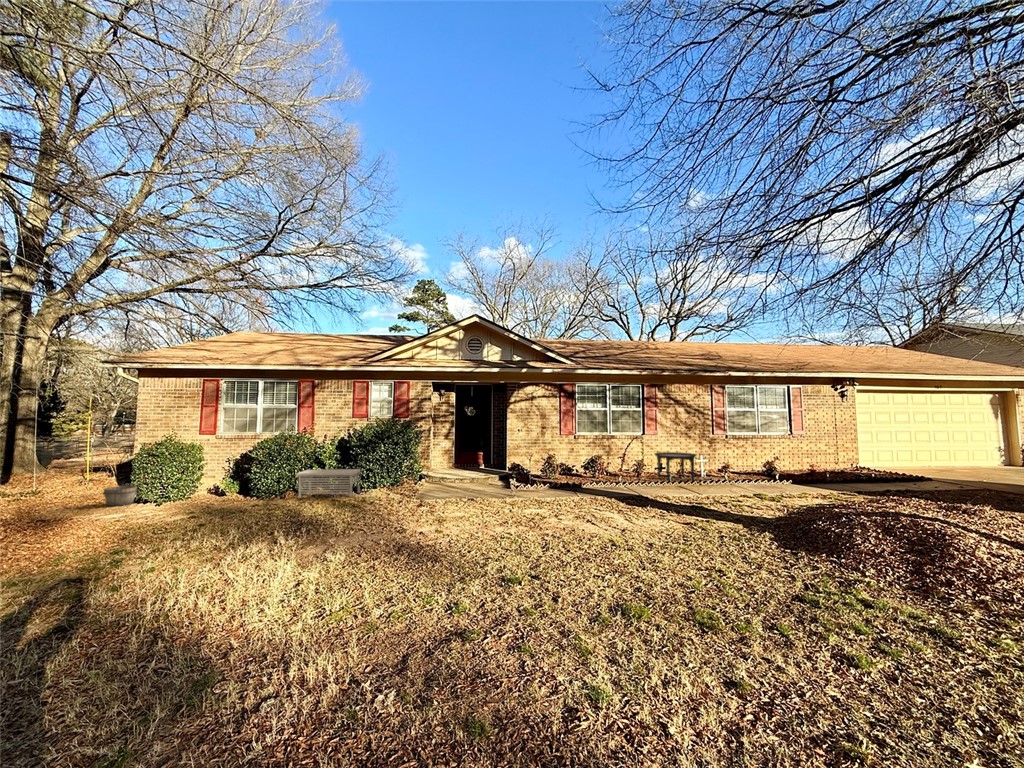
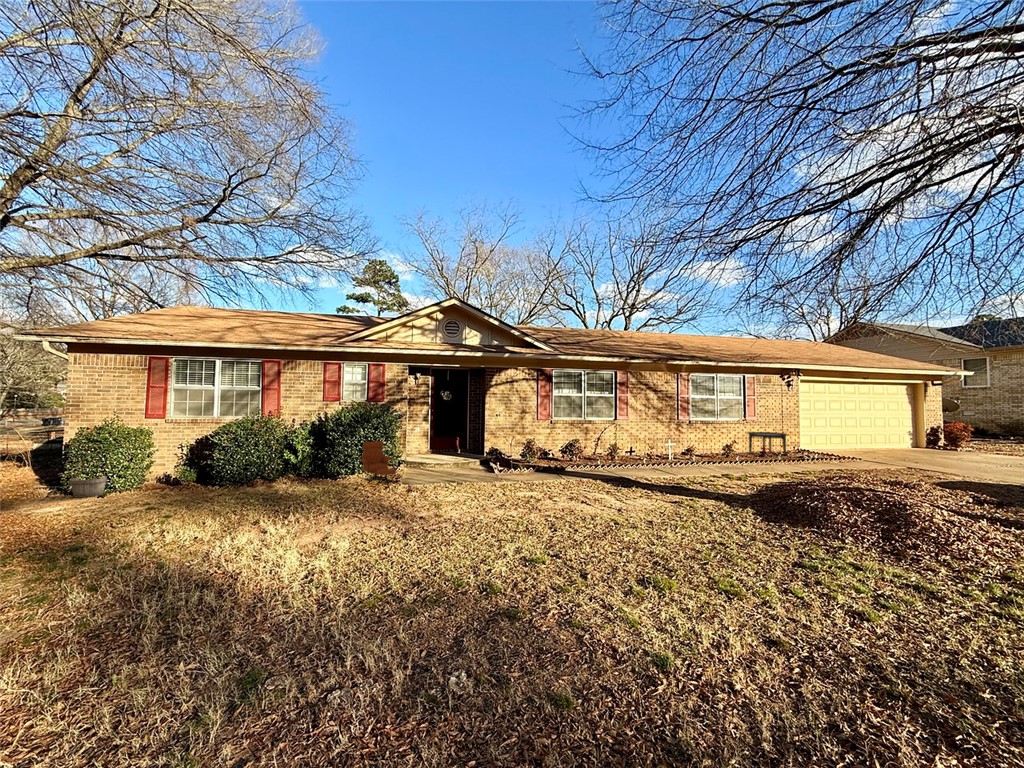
round table: present [655,452,696,480] -> present [748,432,787,456]
lounge chair: none [373,456,408,499] -> present [360,441,397,484]
storage bench: present [296,469,360,498] -> none [280,455,346,485]

